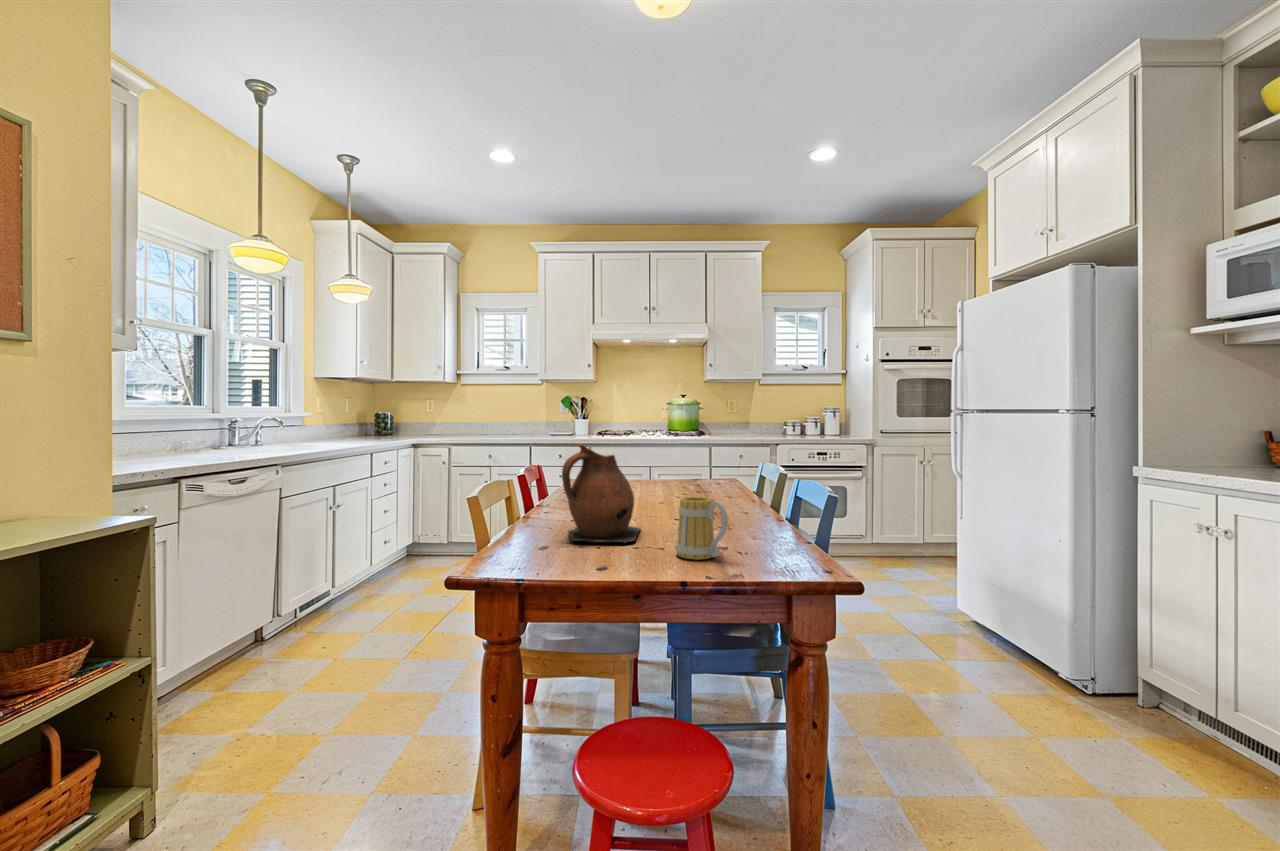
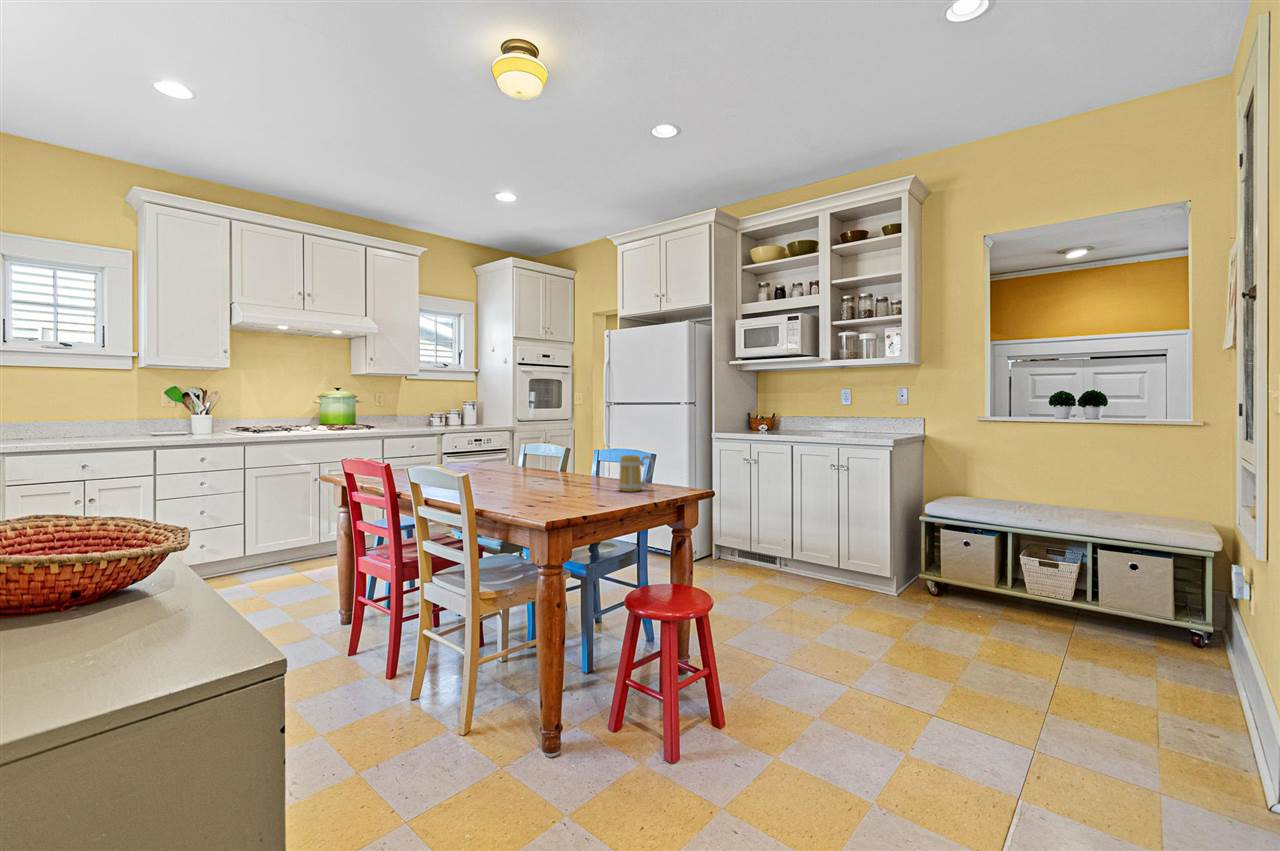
ceramic pitcher: present [562,444,641,544] -> none [519,427,582,495]

